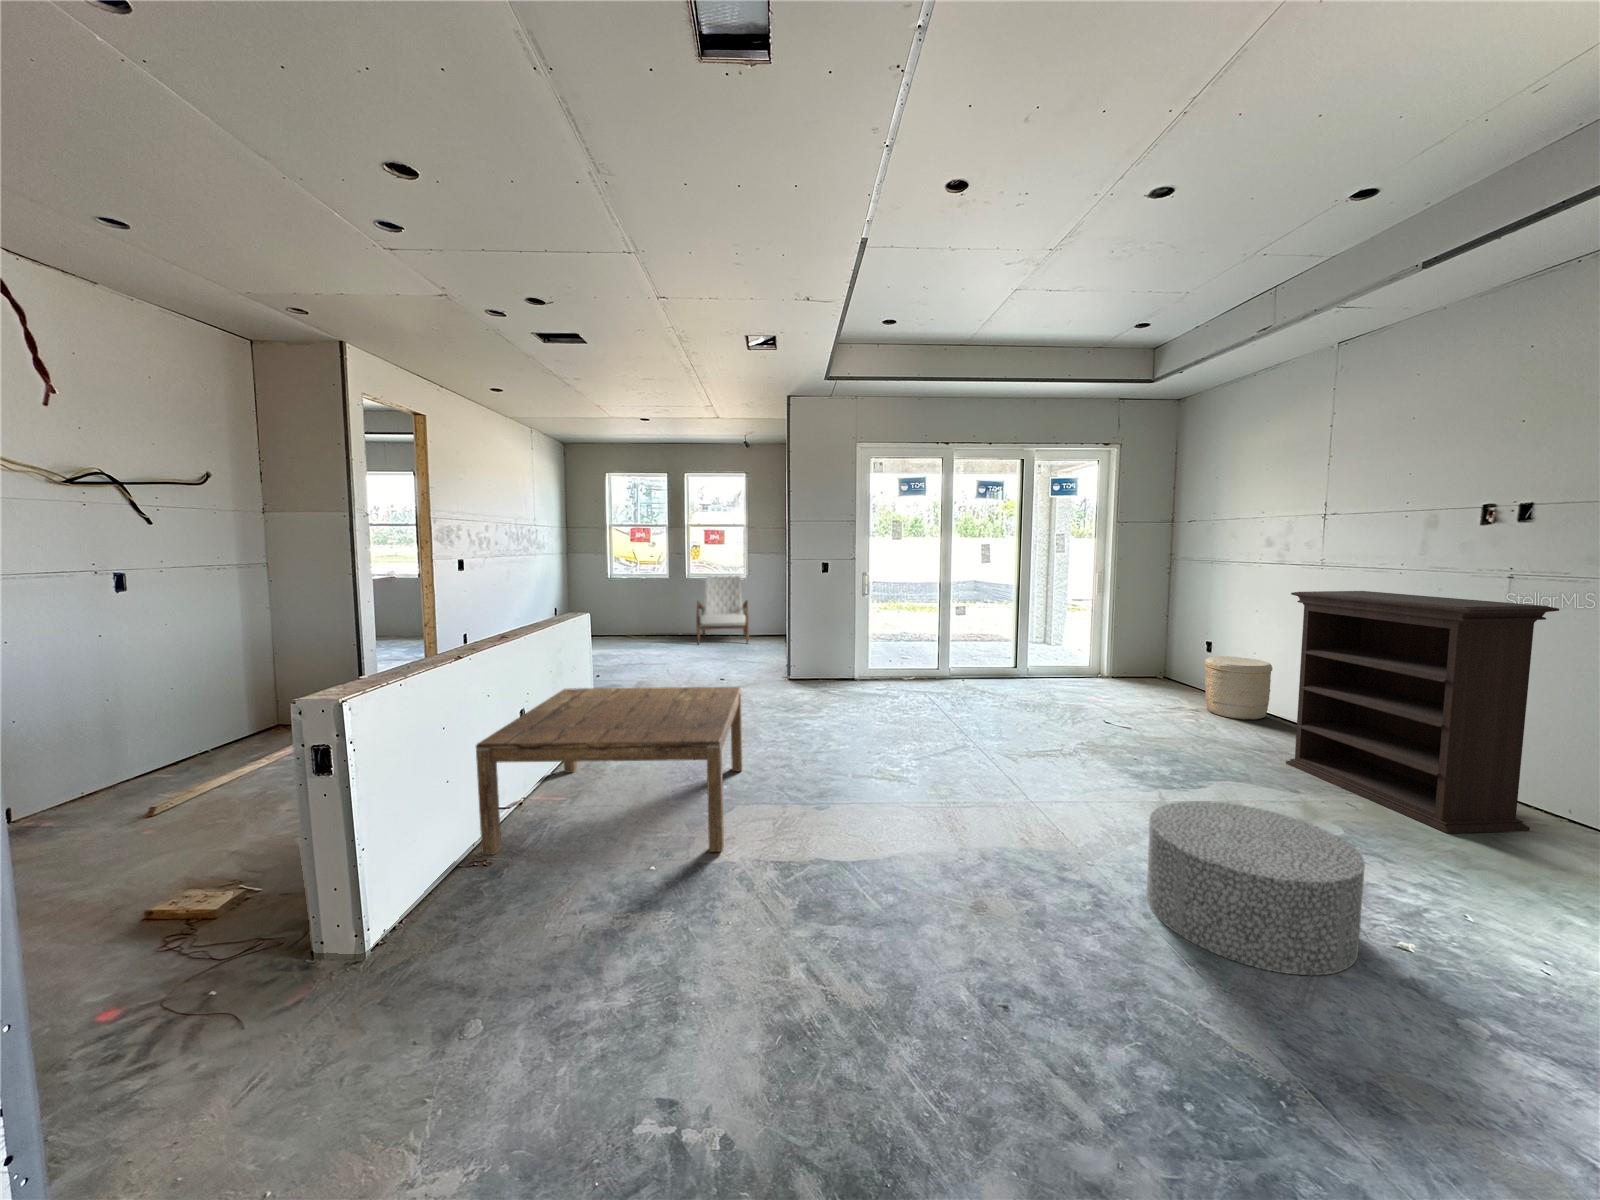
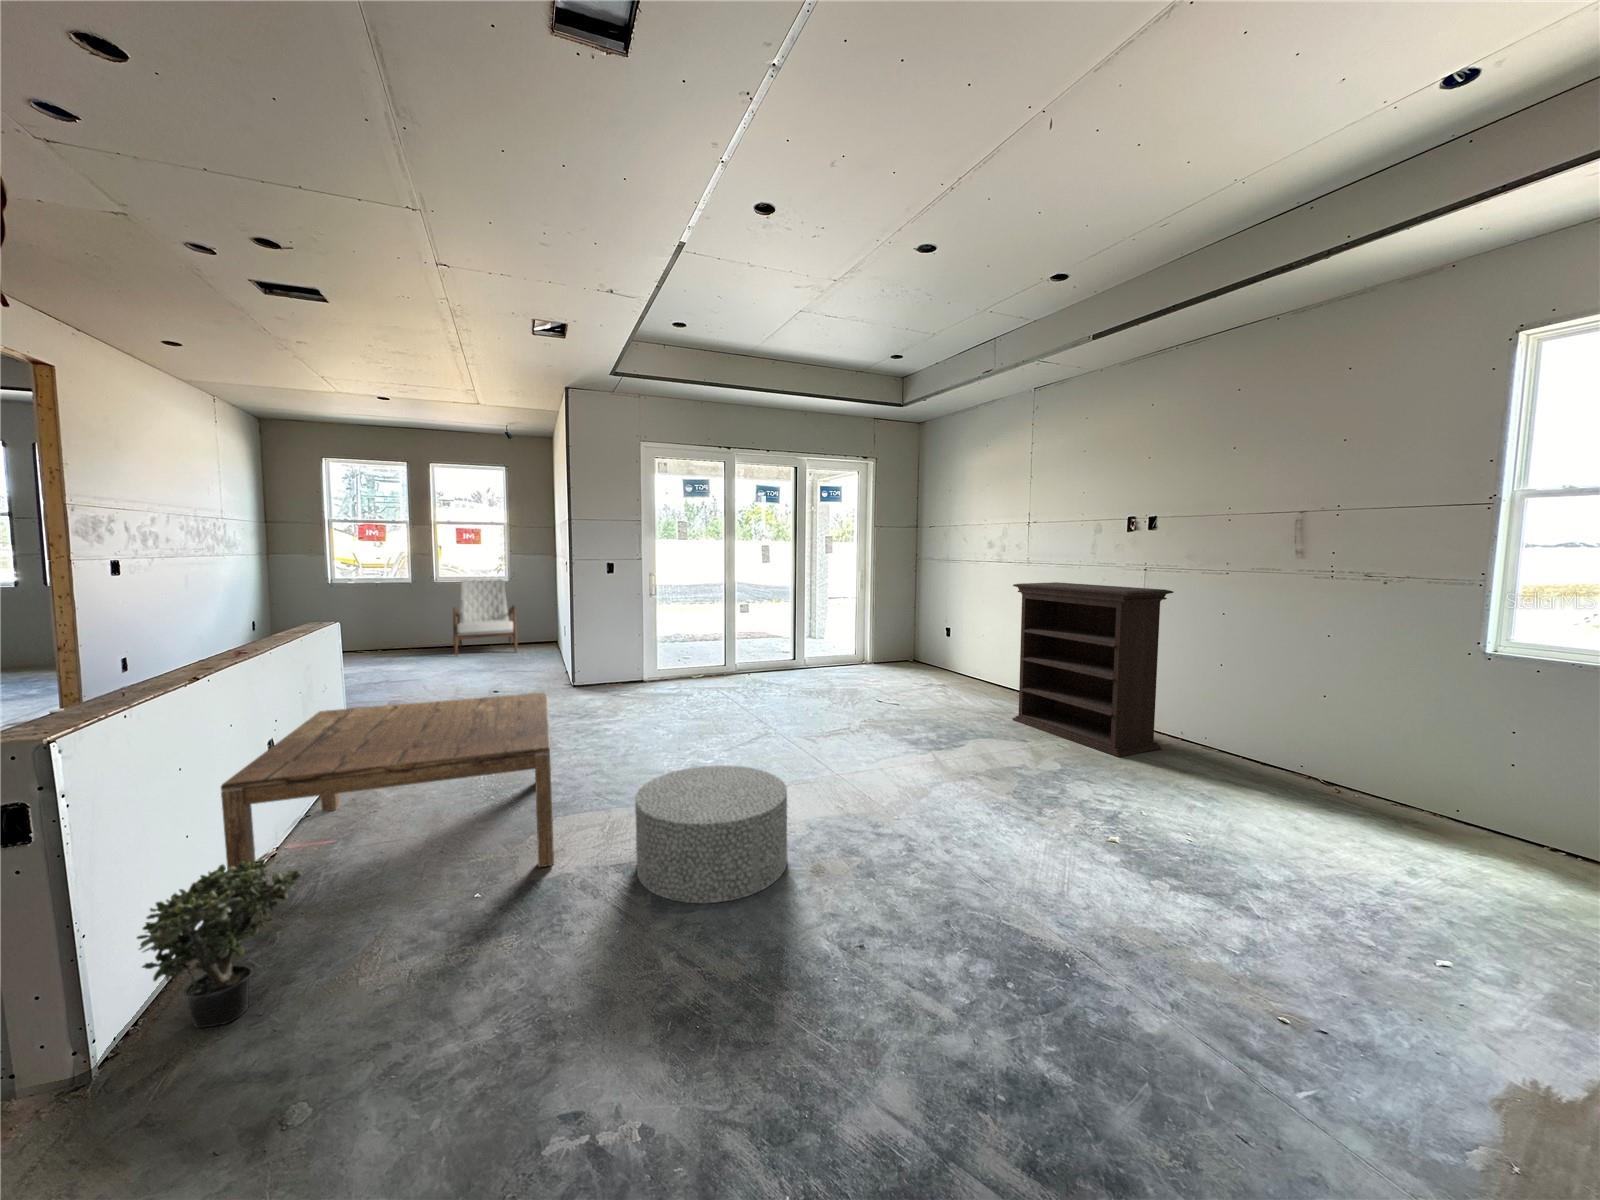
woven basket: present [1205,656,1272,720] -> none [948,639,995,689]
ottoman: present [1147,801,1365,975] -> present [635,765,787,903]
potted plant: none [398,809,510,937] -> present [137,859,302,1028]

